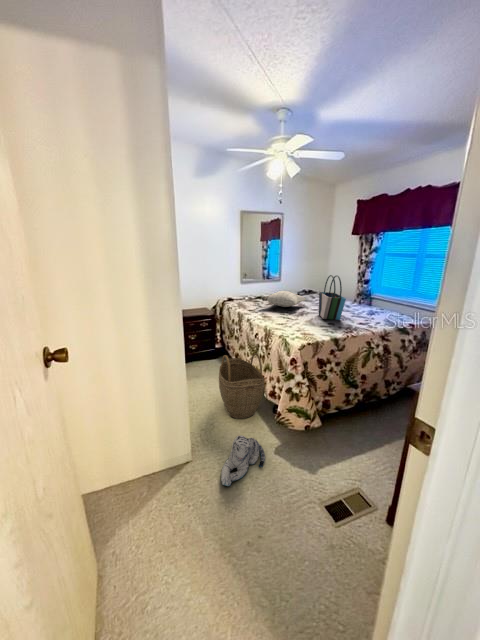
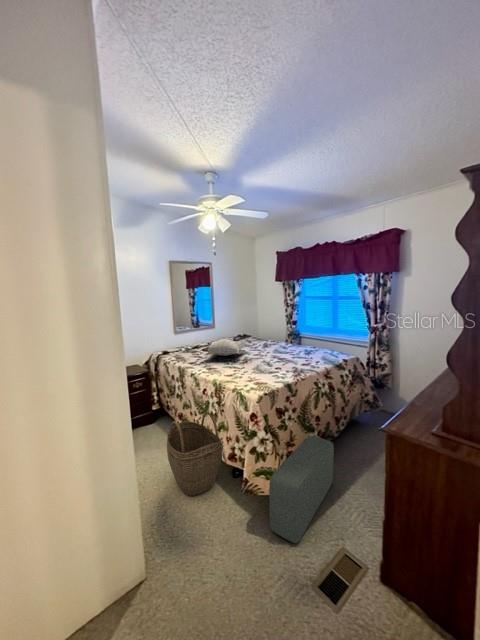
tote bag: present [319,275,346,320] -> none [259,321,288,364]
pouf: none [294,391,374,473] -> present [269,436,334,543]
plush toy: present [221,435,265,486] -> none [192,518,240,598]

